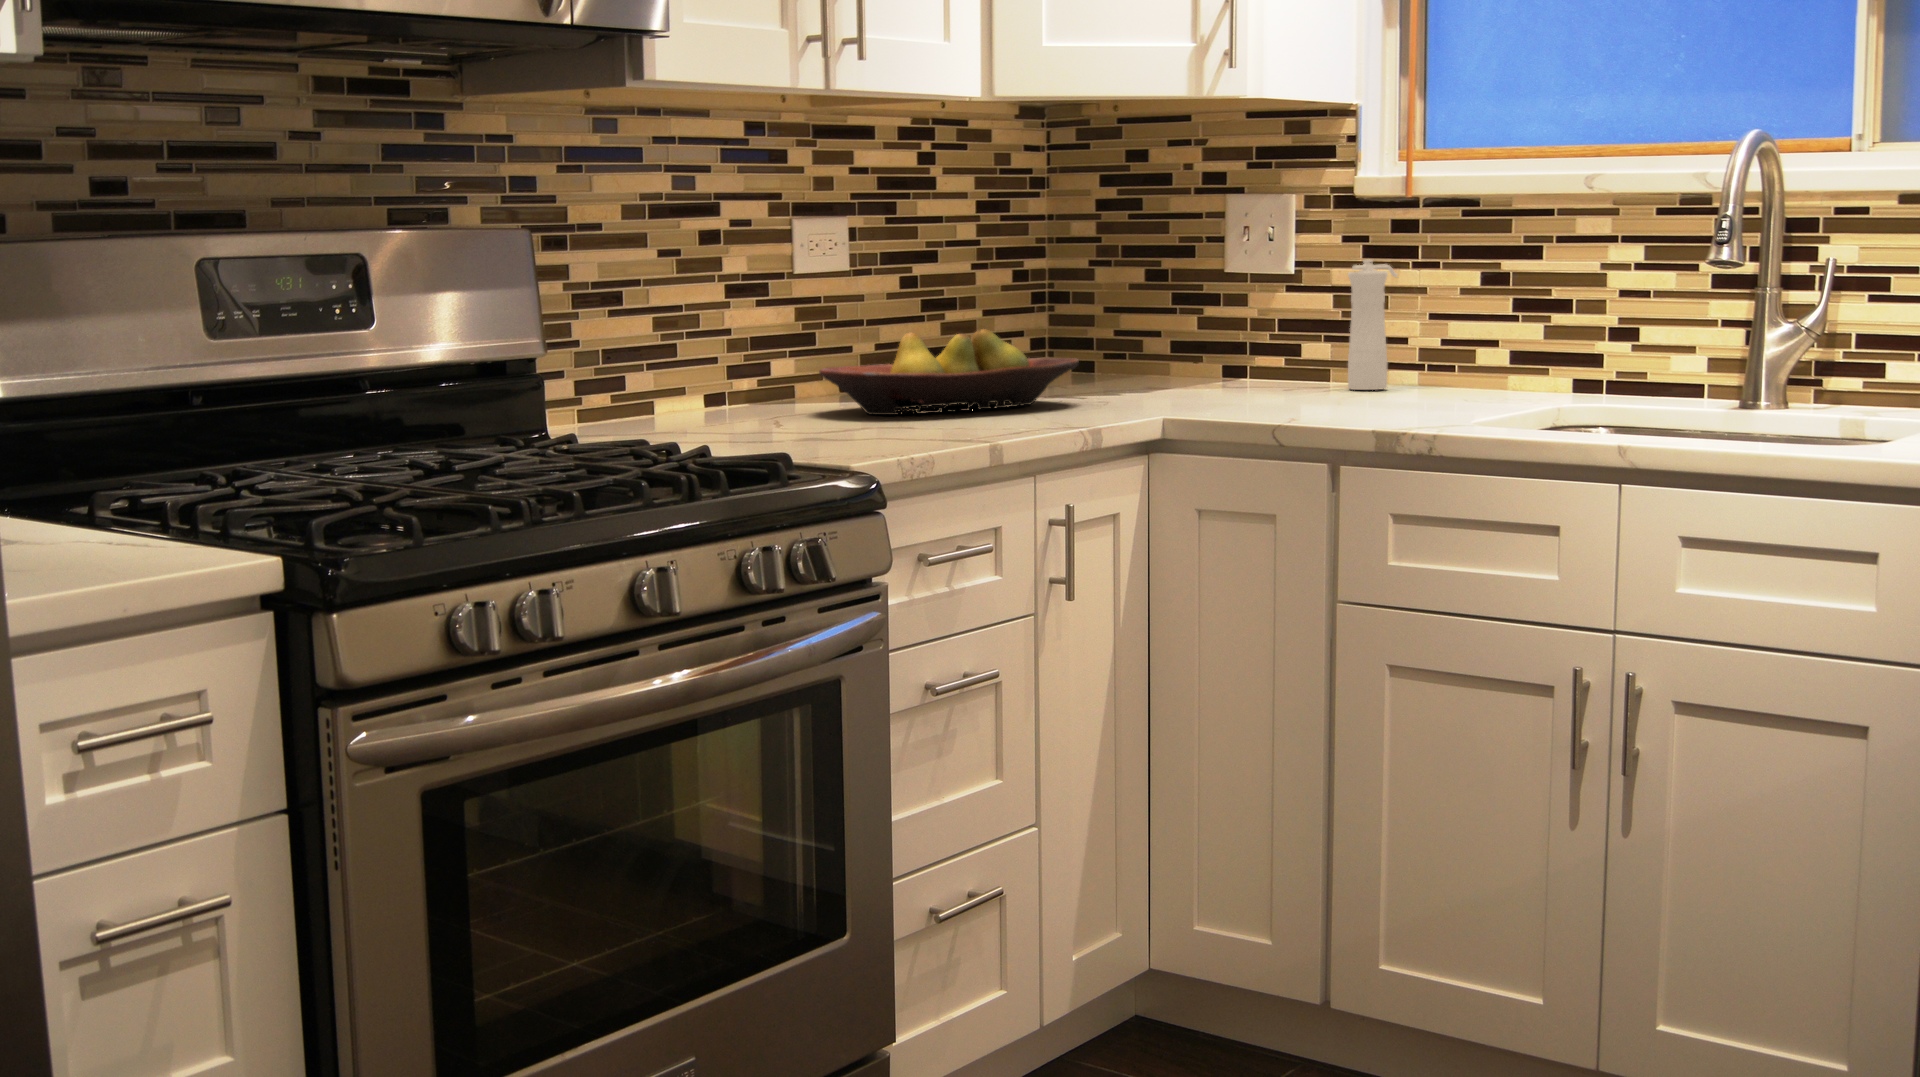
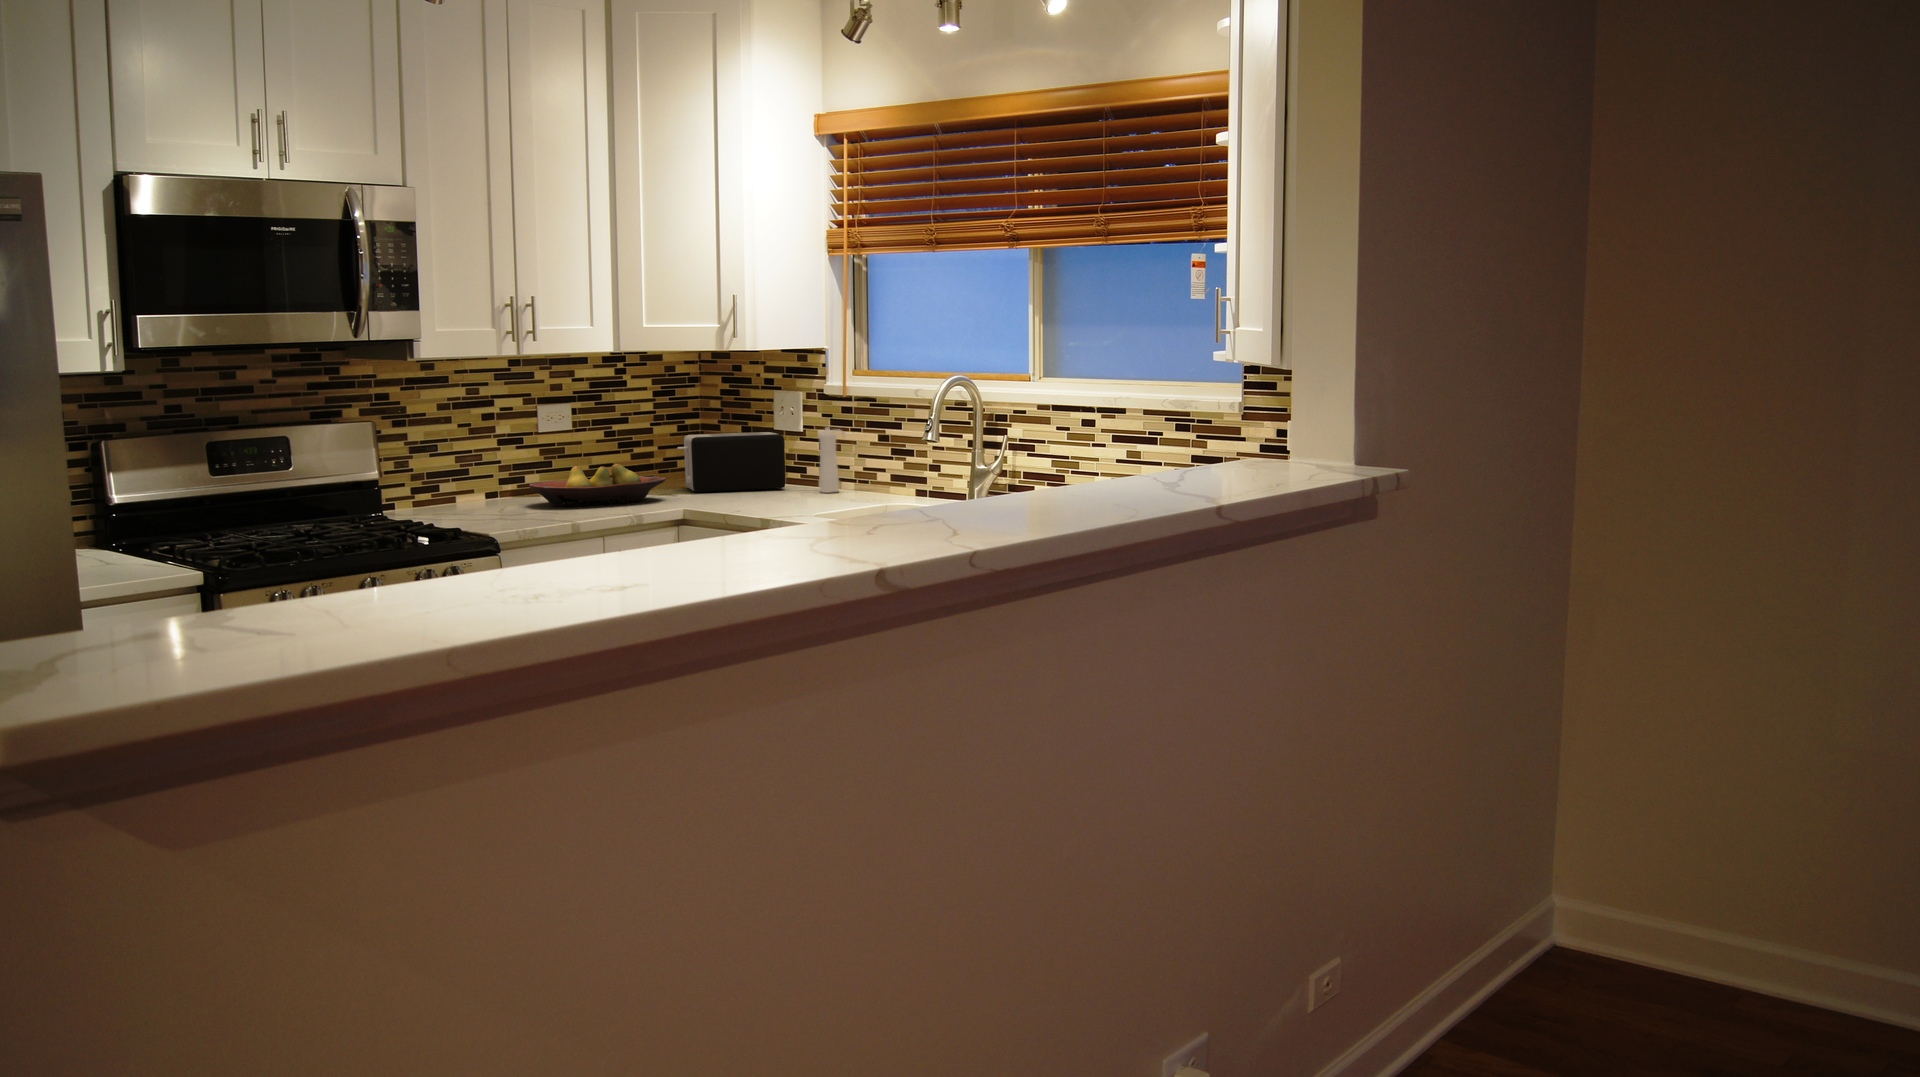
toaster: none [1058,276,1268,392] -> present [677,432,786,492]

